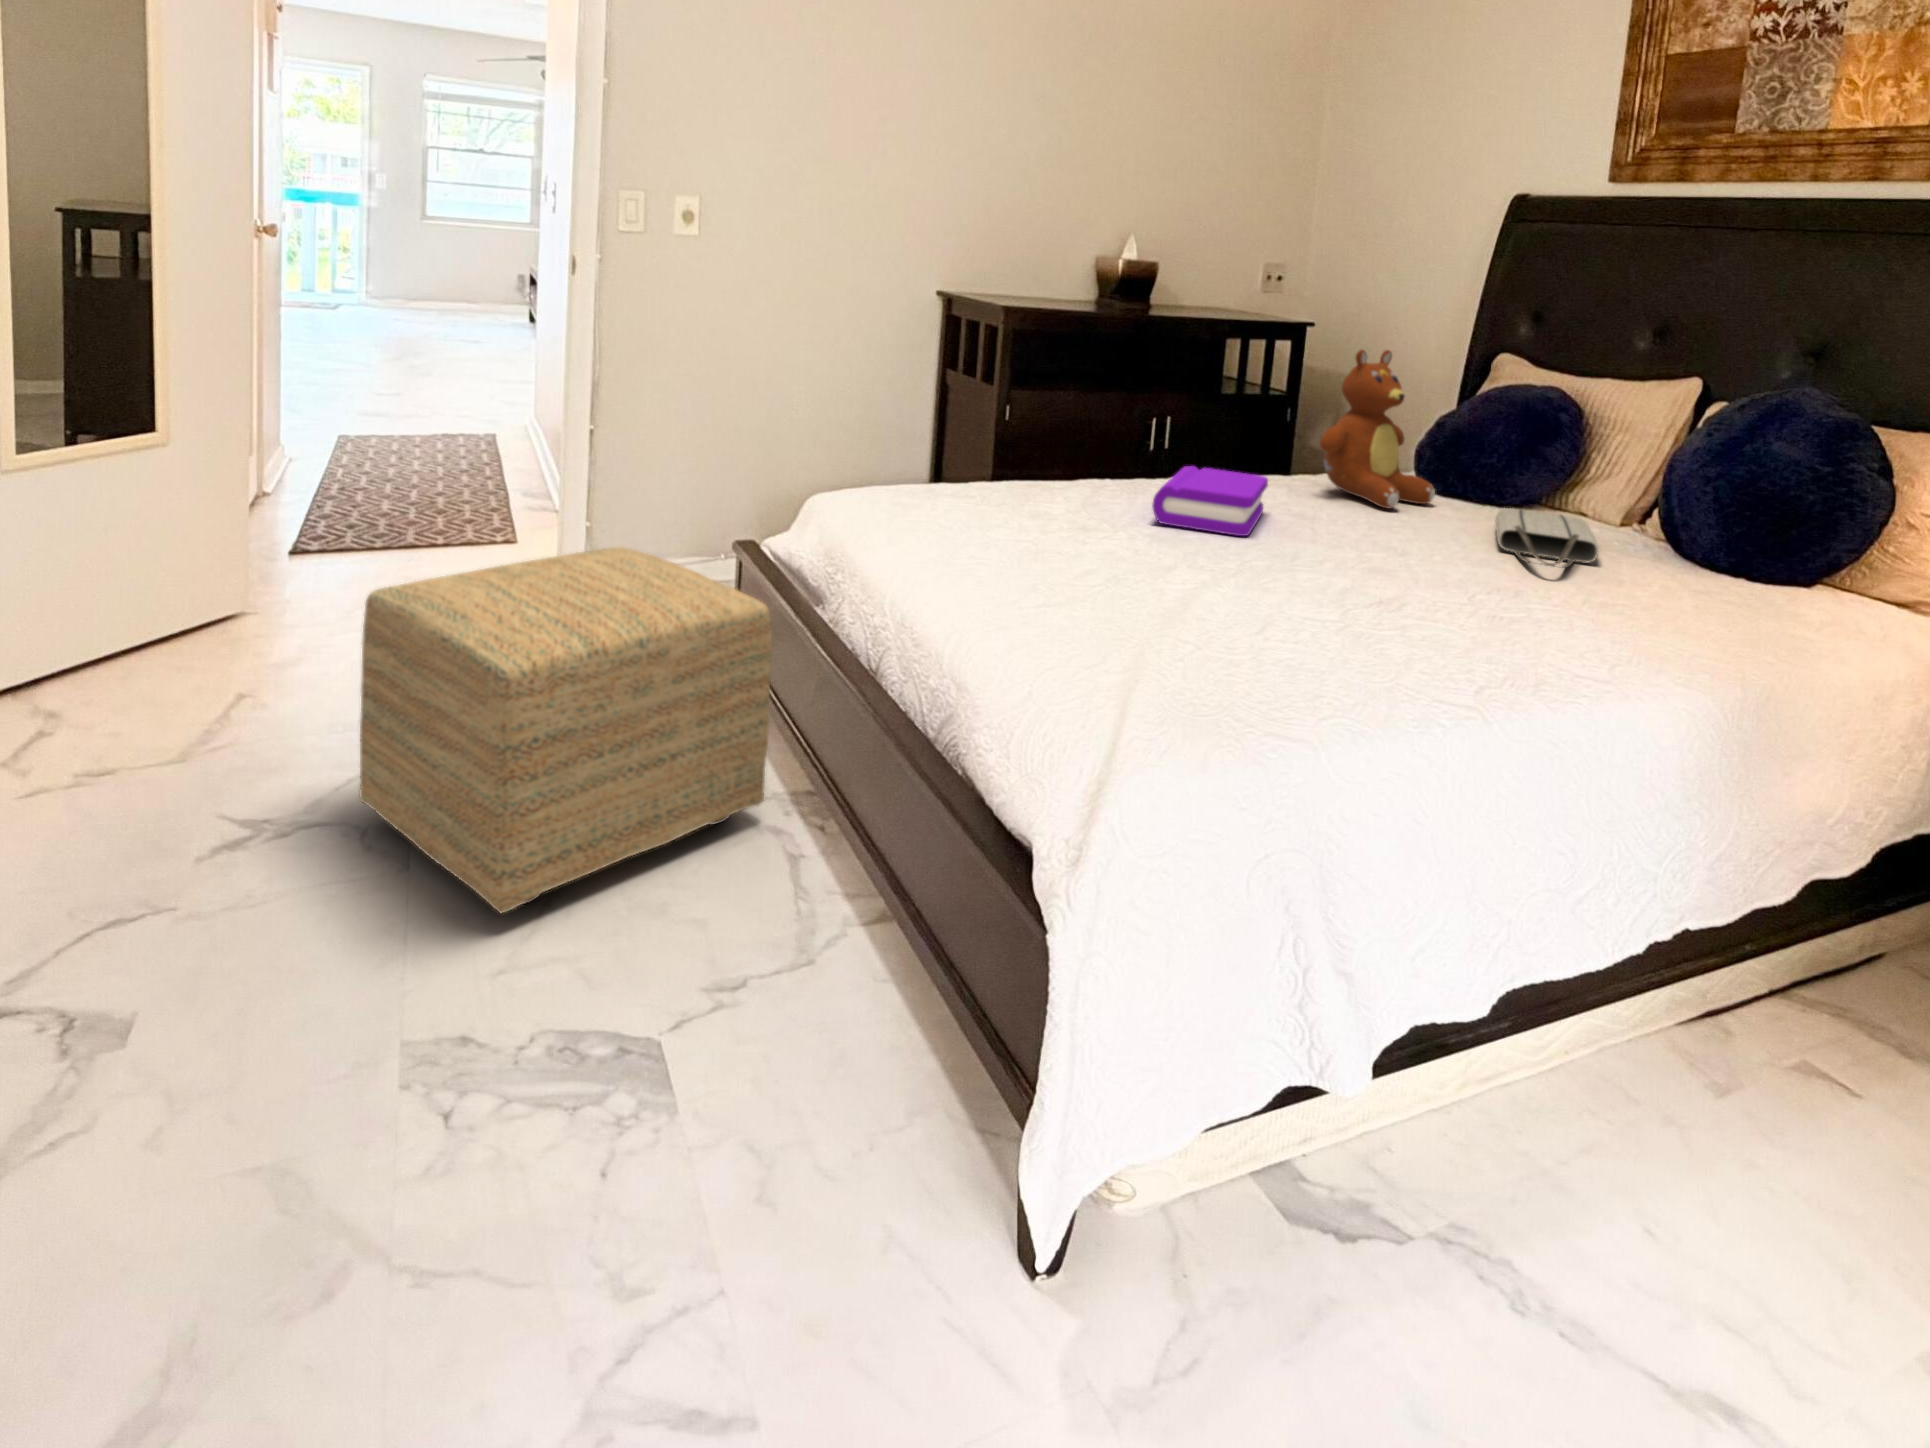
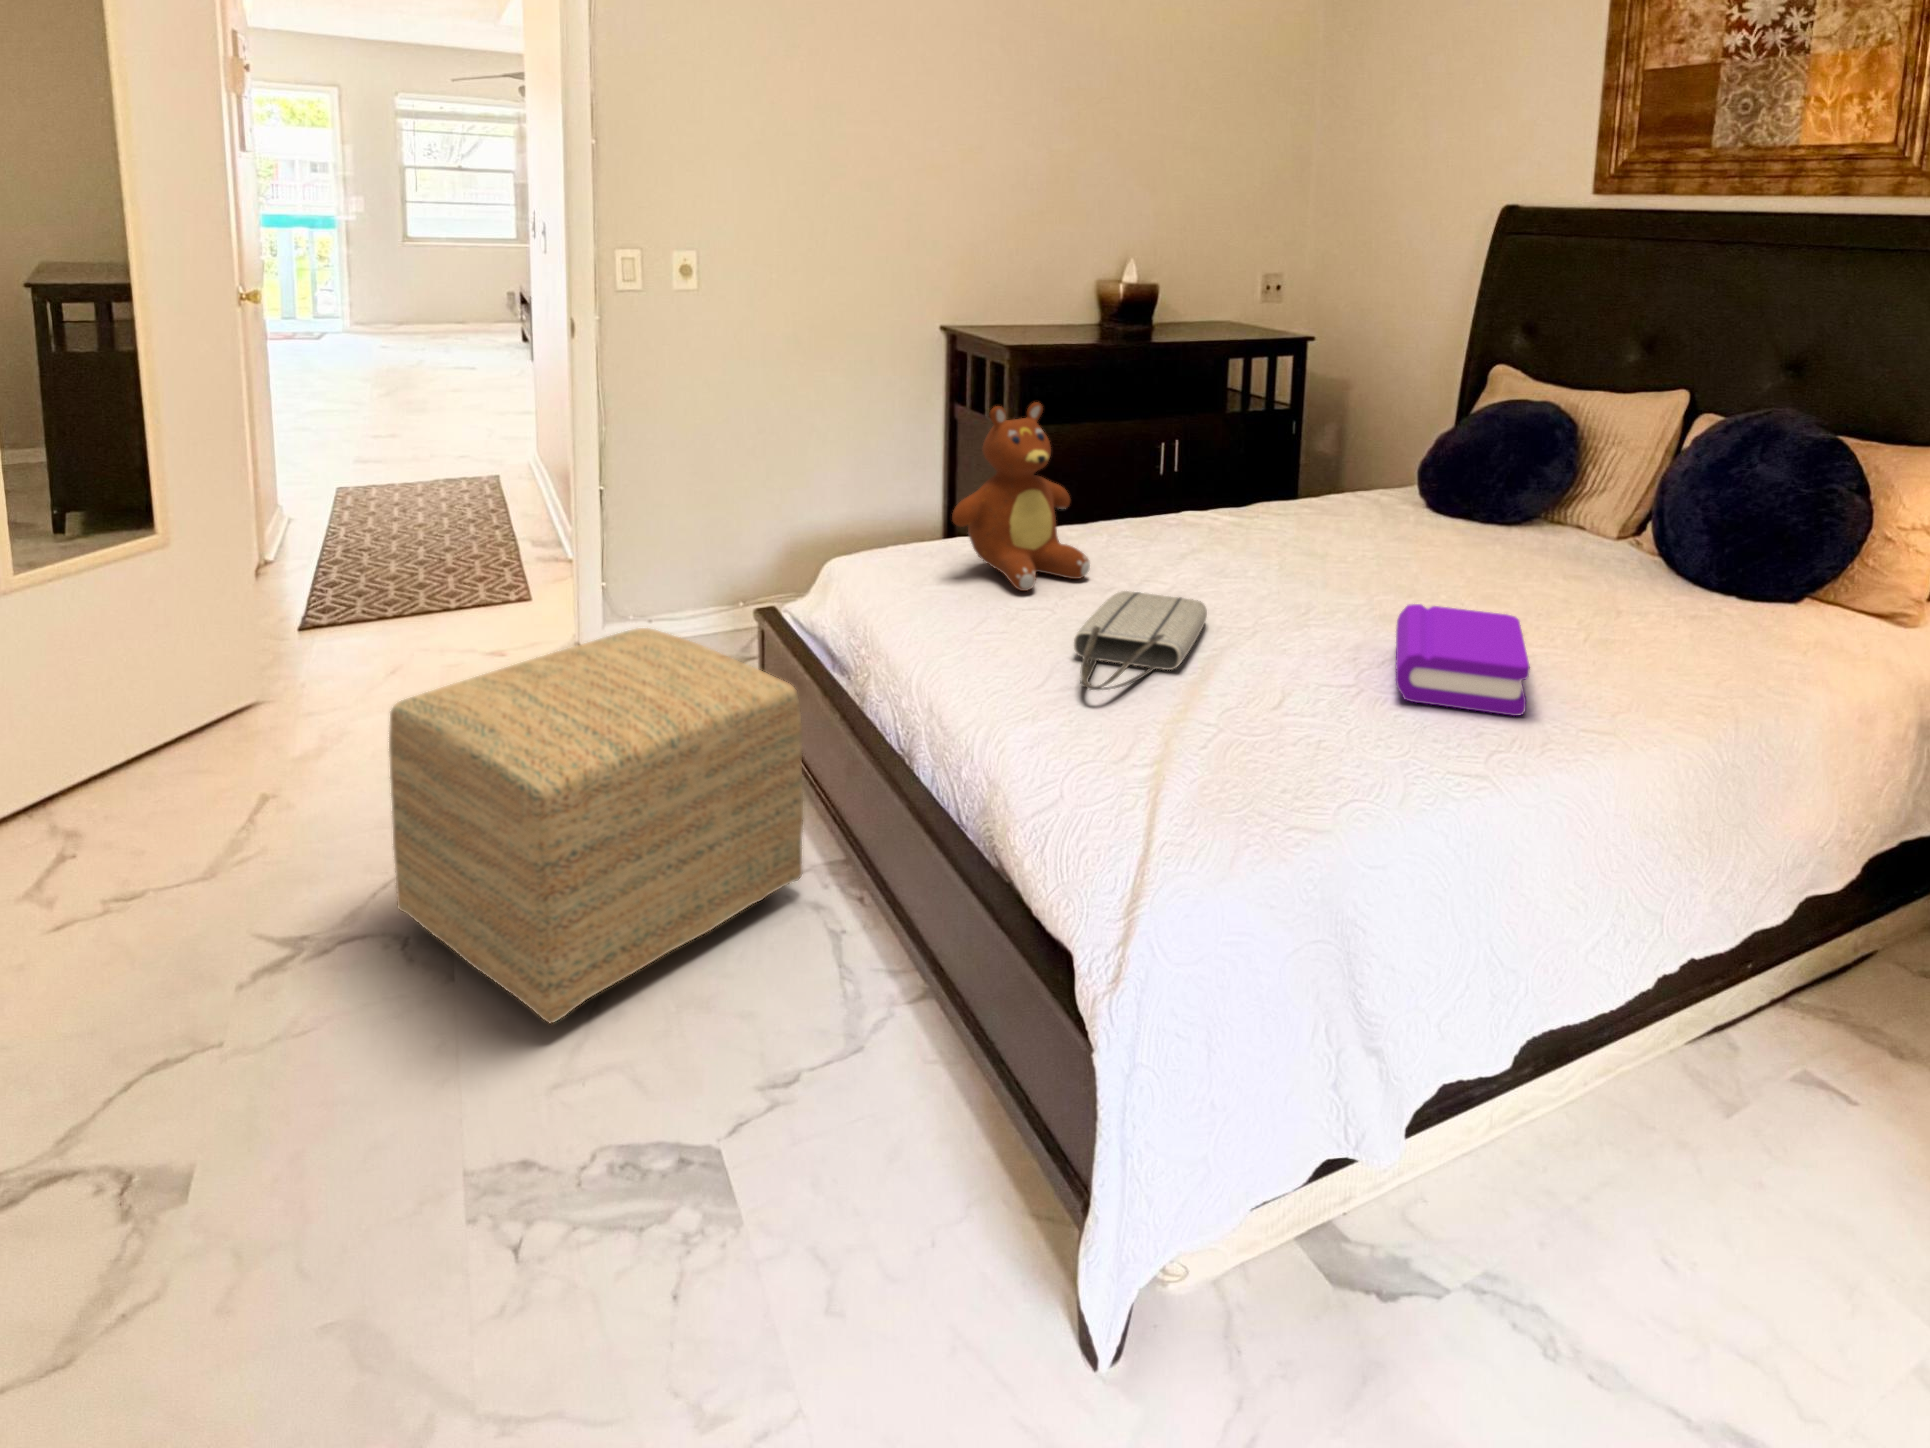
teddy bear: present [1320,350,1435,509] -> present [952,402,1090,591]
book: present [1152,466,1268,536] -> present [1396,604,1530,716]
tote bag: present [1495,508,1599,568] -> present [1074,591,1207,690]

